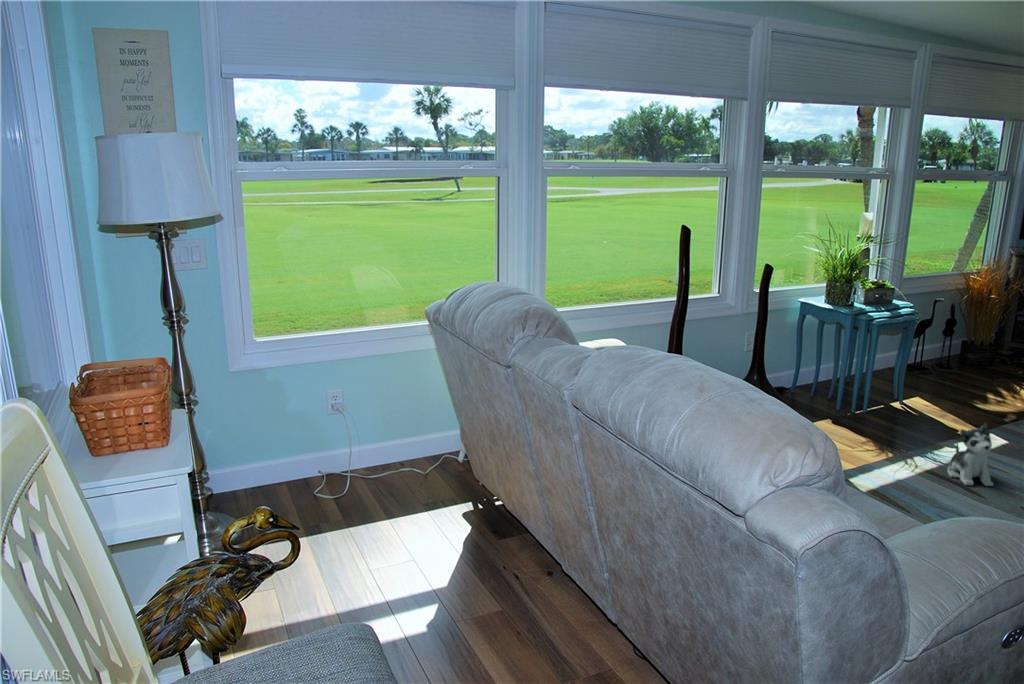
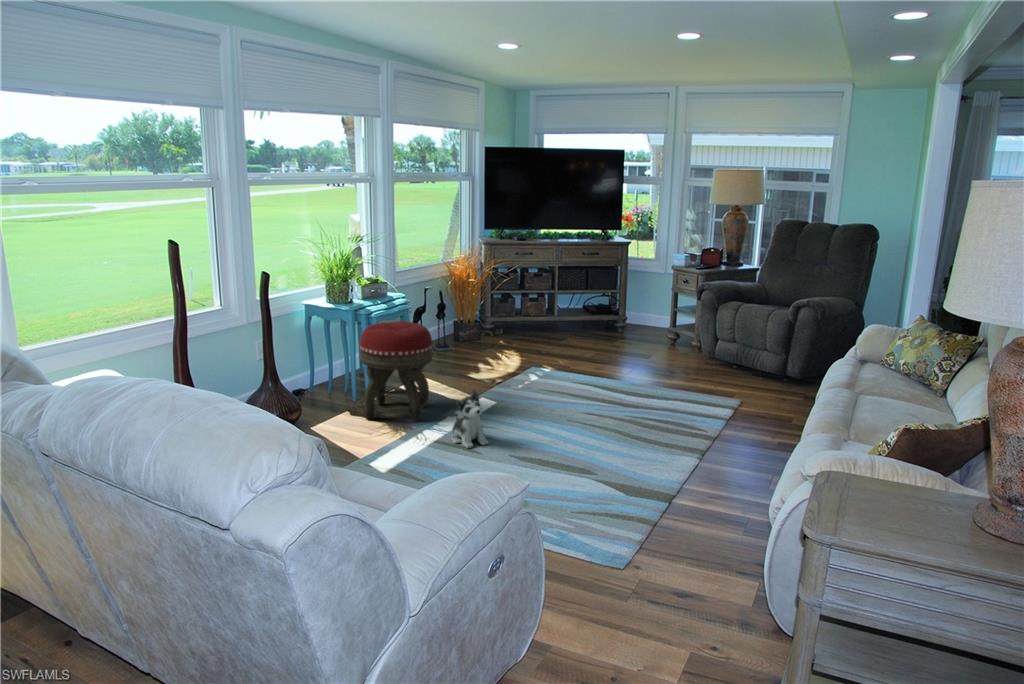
footstool: none [849,332,941,445] -> present [359,321,433,422]

